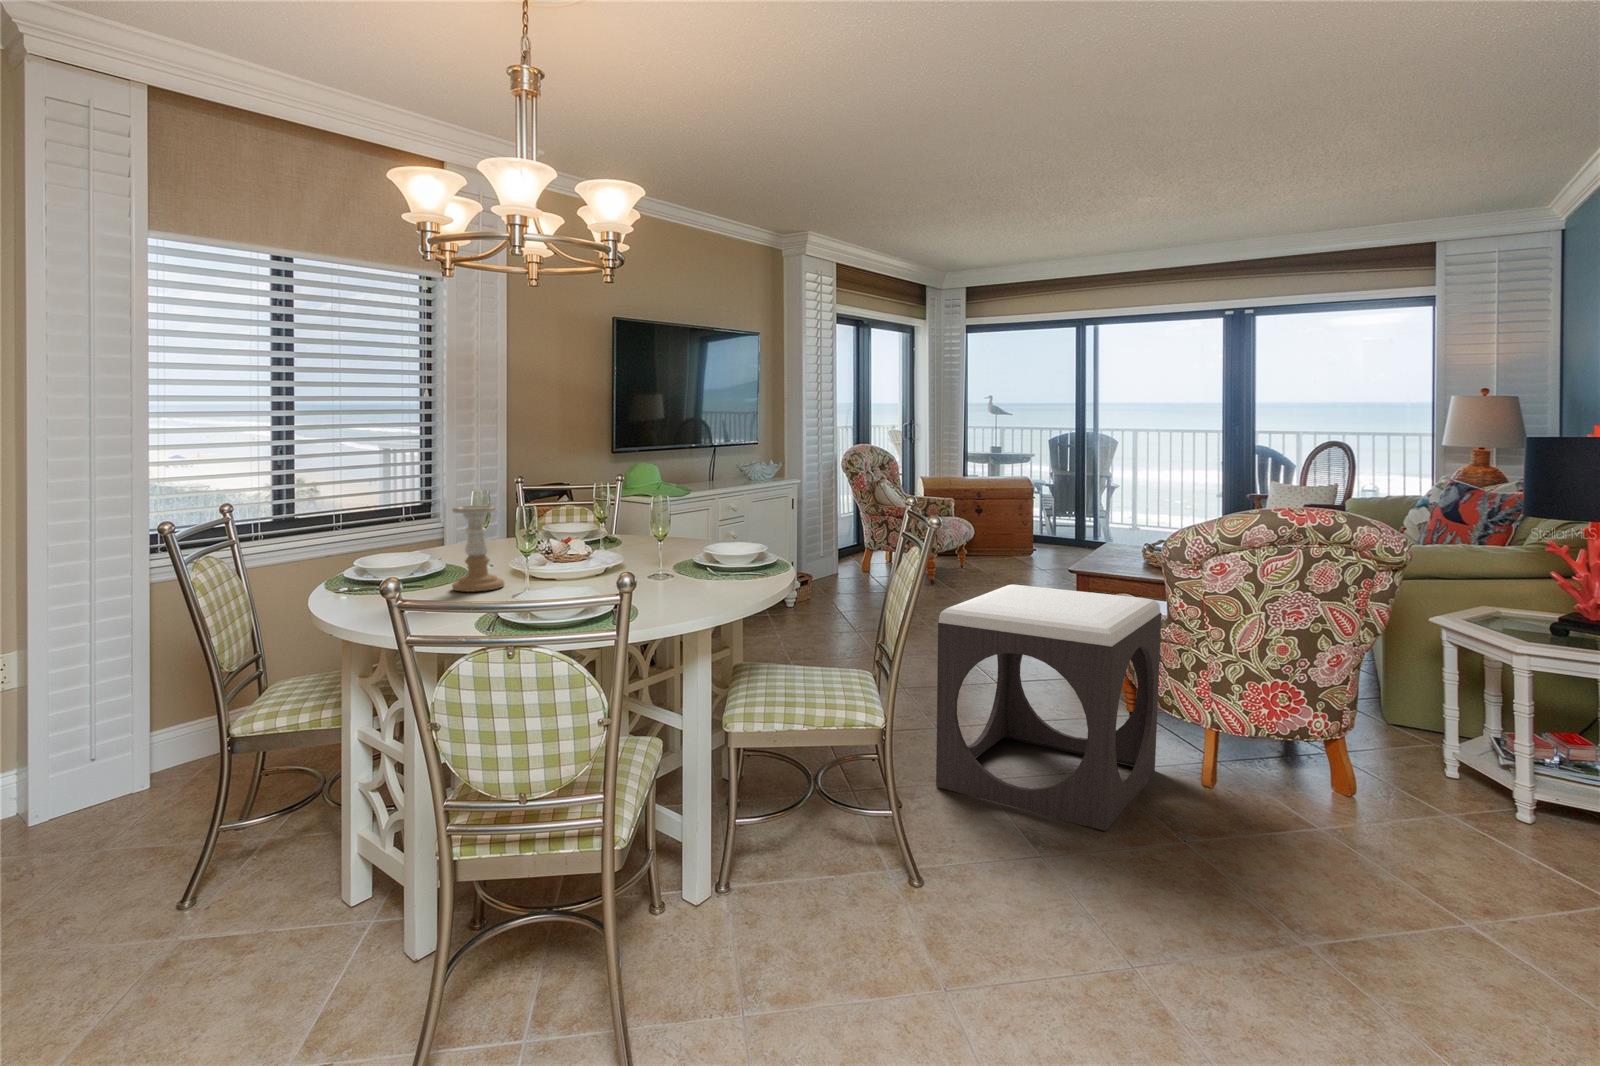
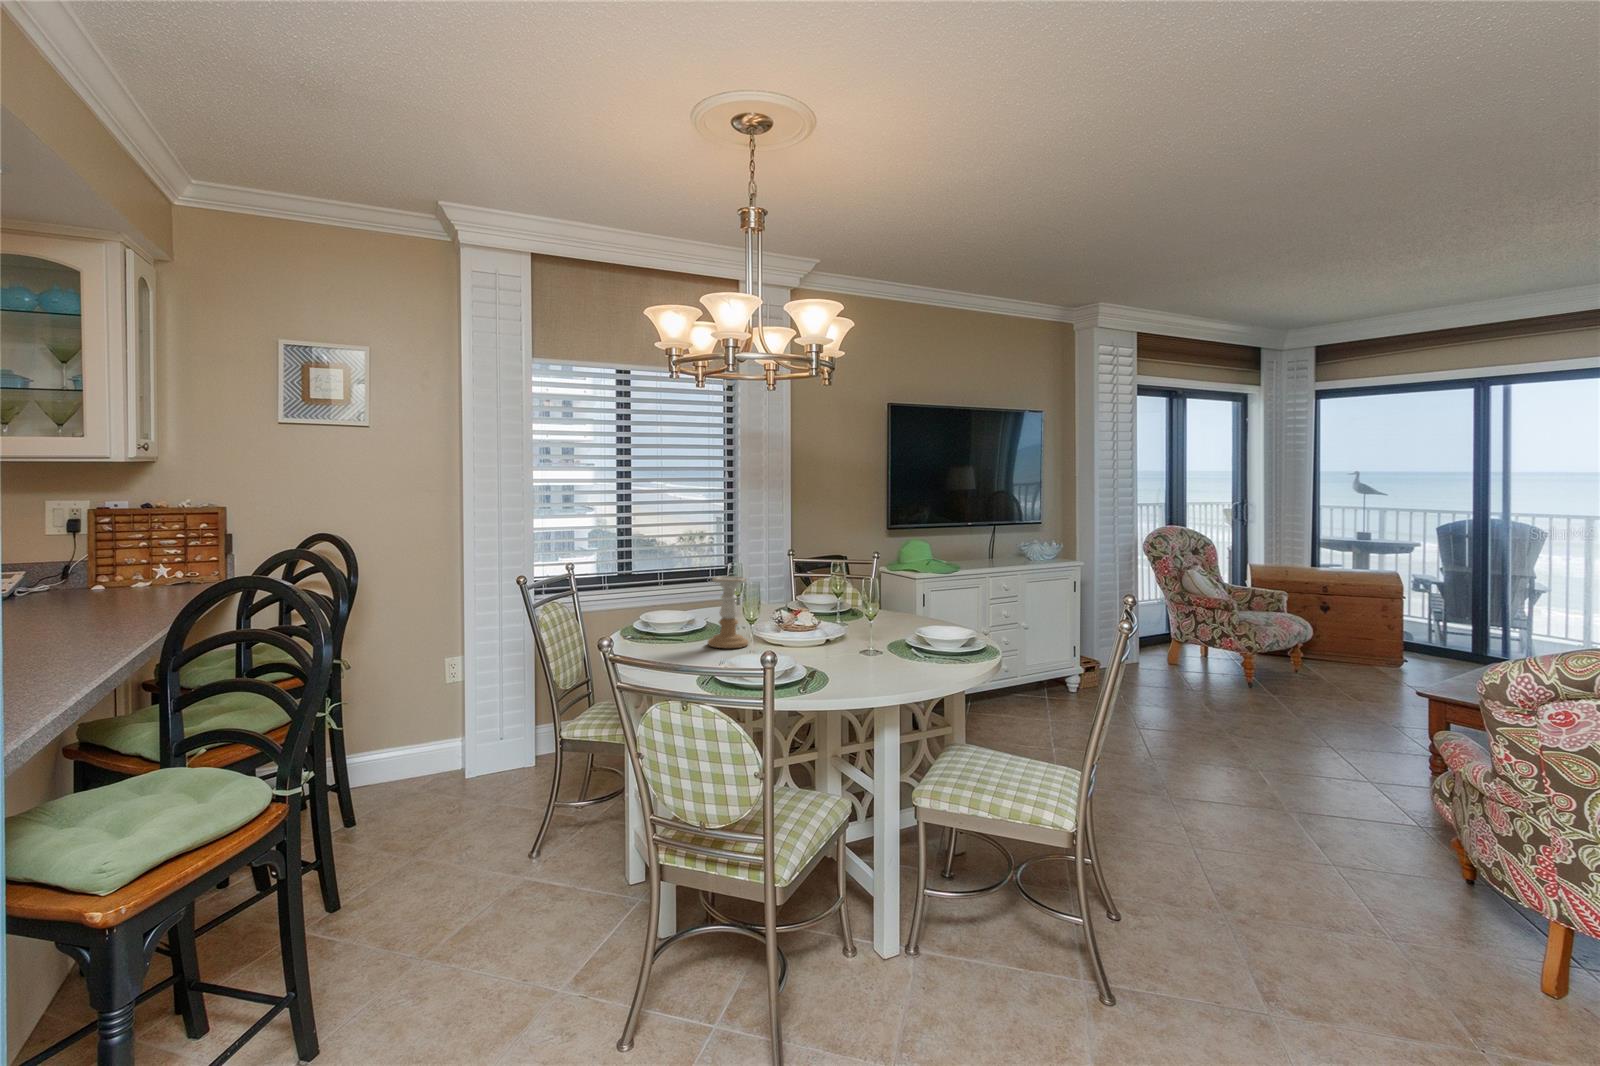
footstool: present [936,584,1162,831] -> none [1172,701,1487,1012]

